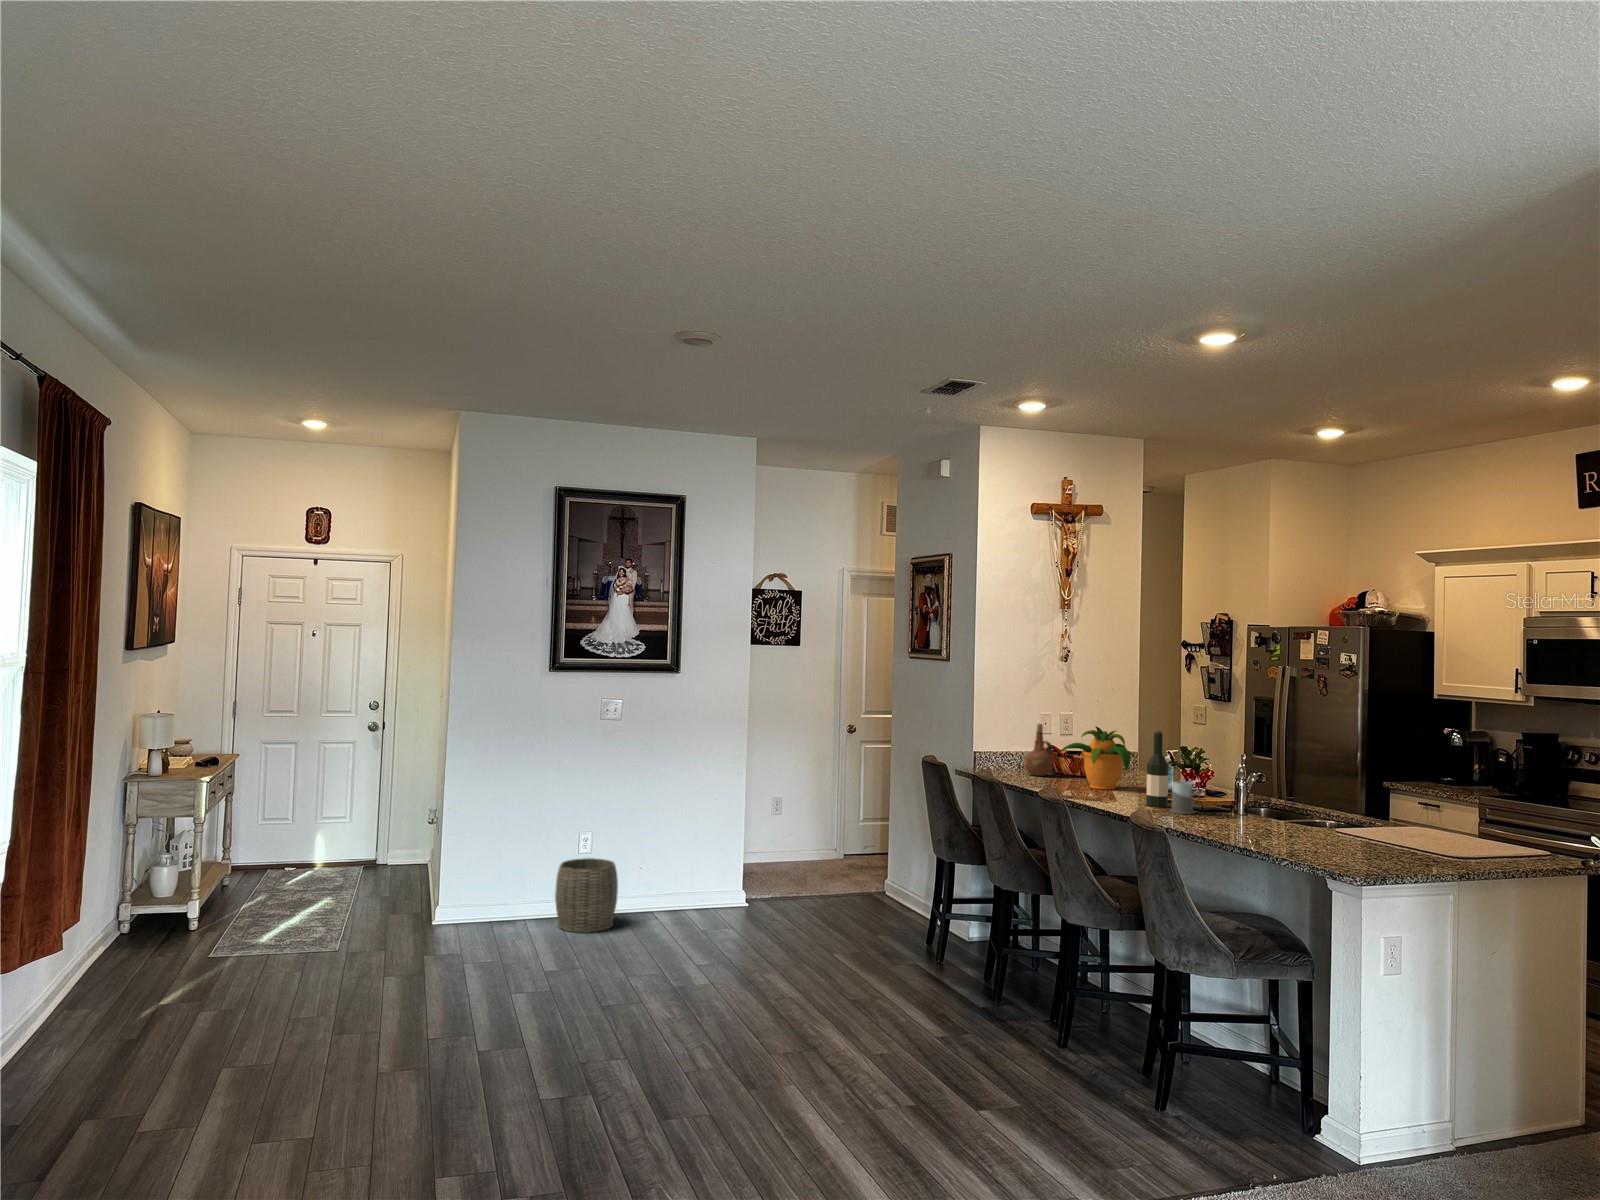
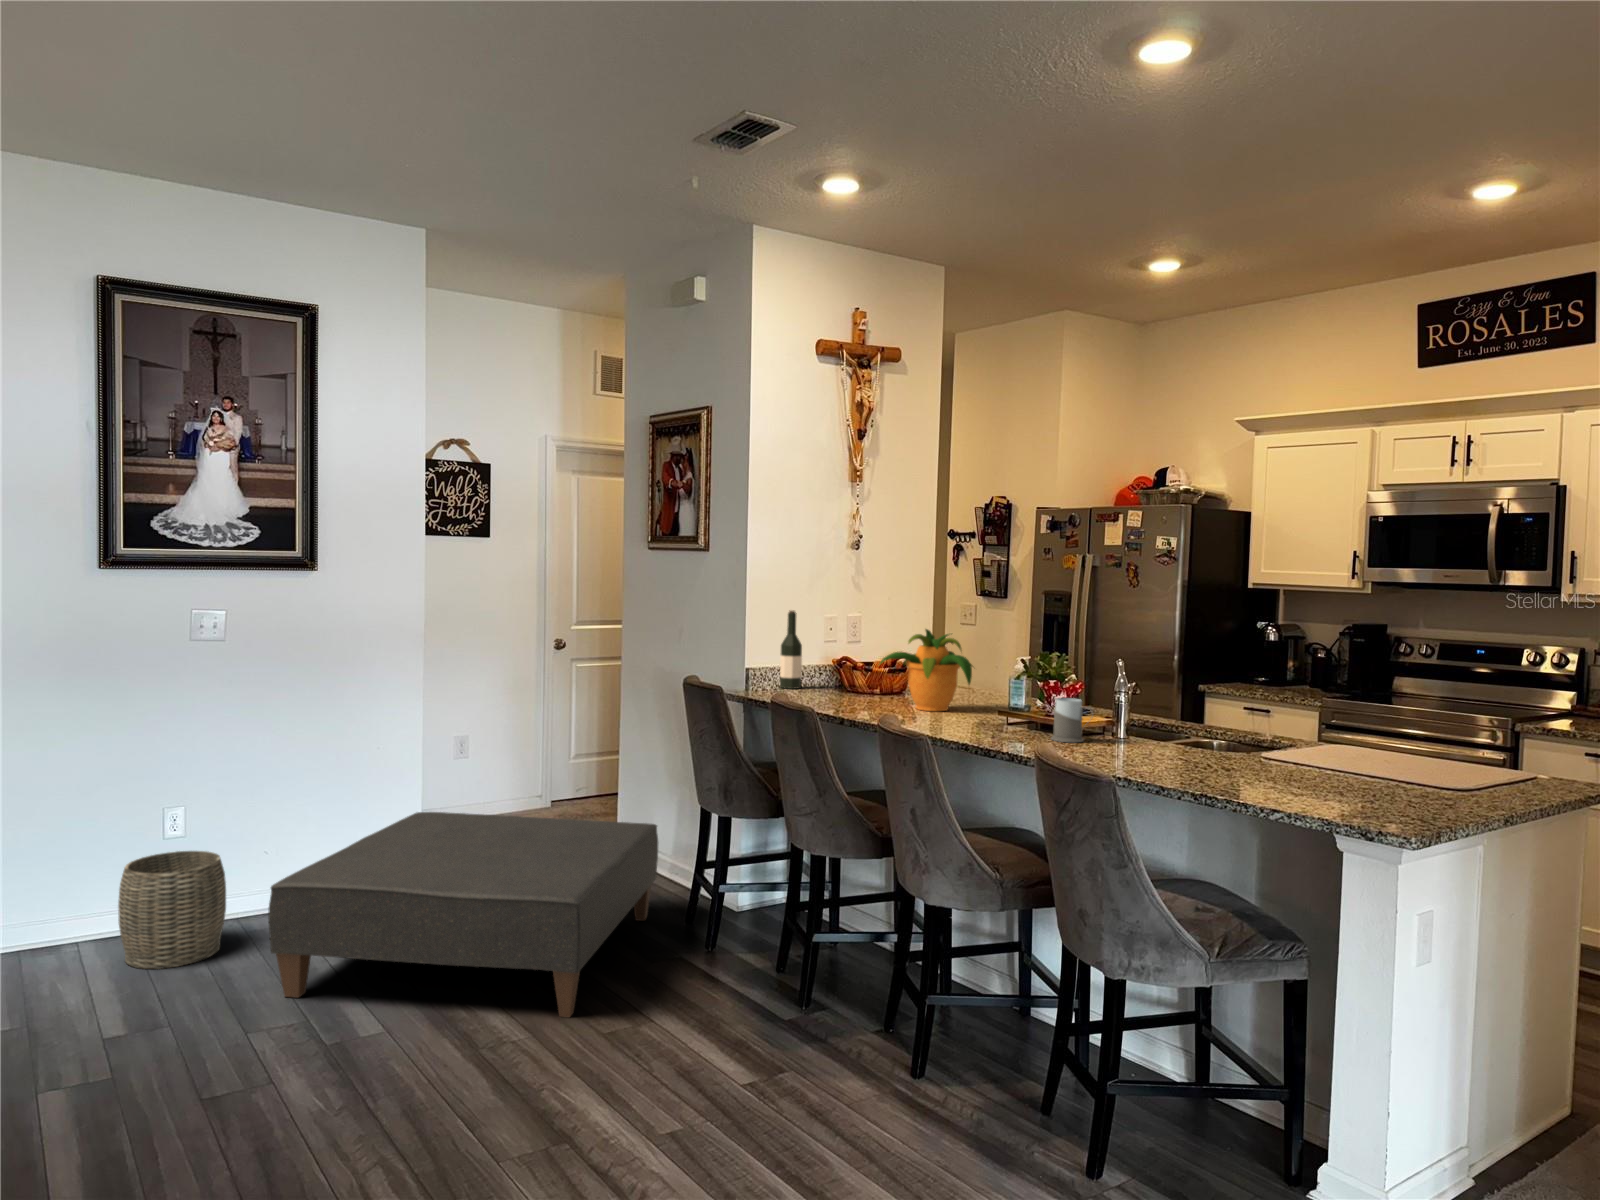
ceramic pitcher: present [1024,724,1053,776] -> none [819,628,856,696]
wine bottle: present [1146,731,1169,807] -> present [780,610,802,689]
ottoman: none [644,846,906,987] -> present [268,812,658,1018]

